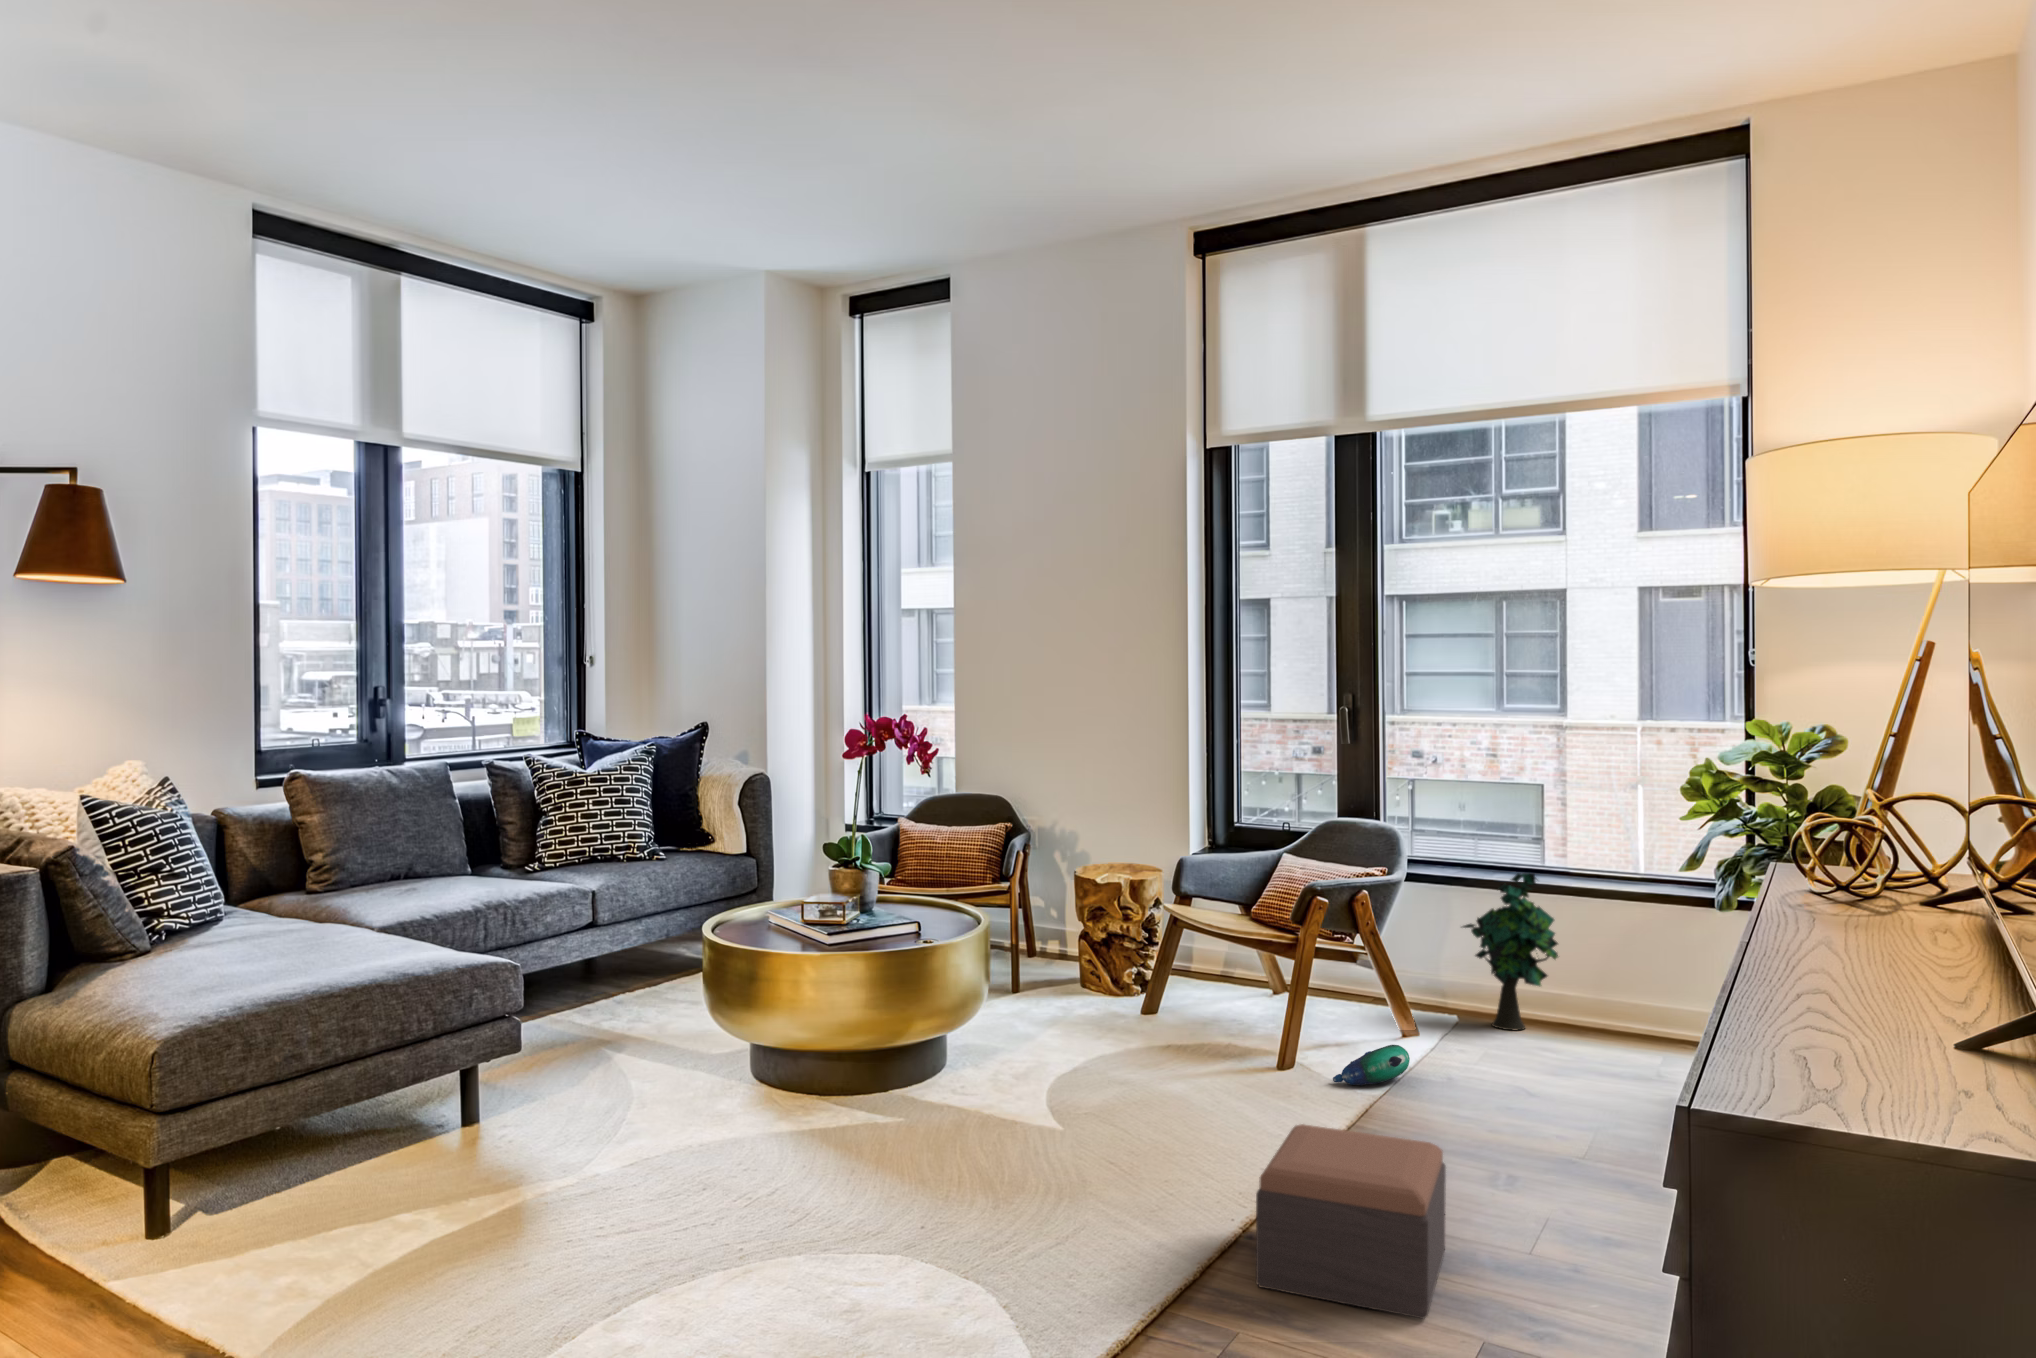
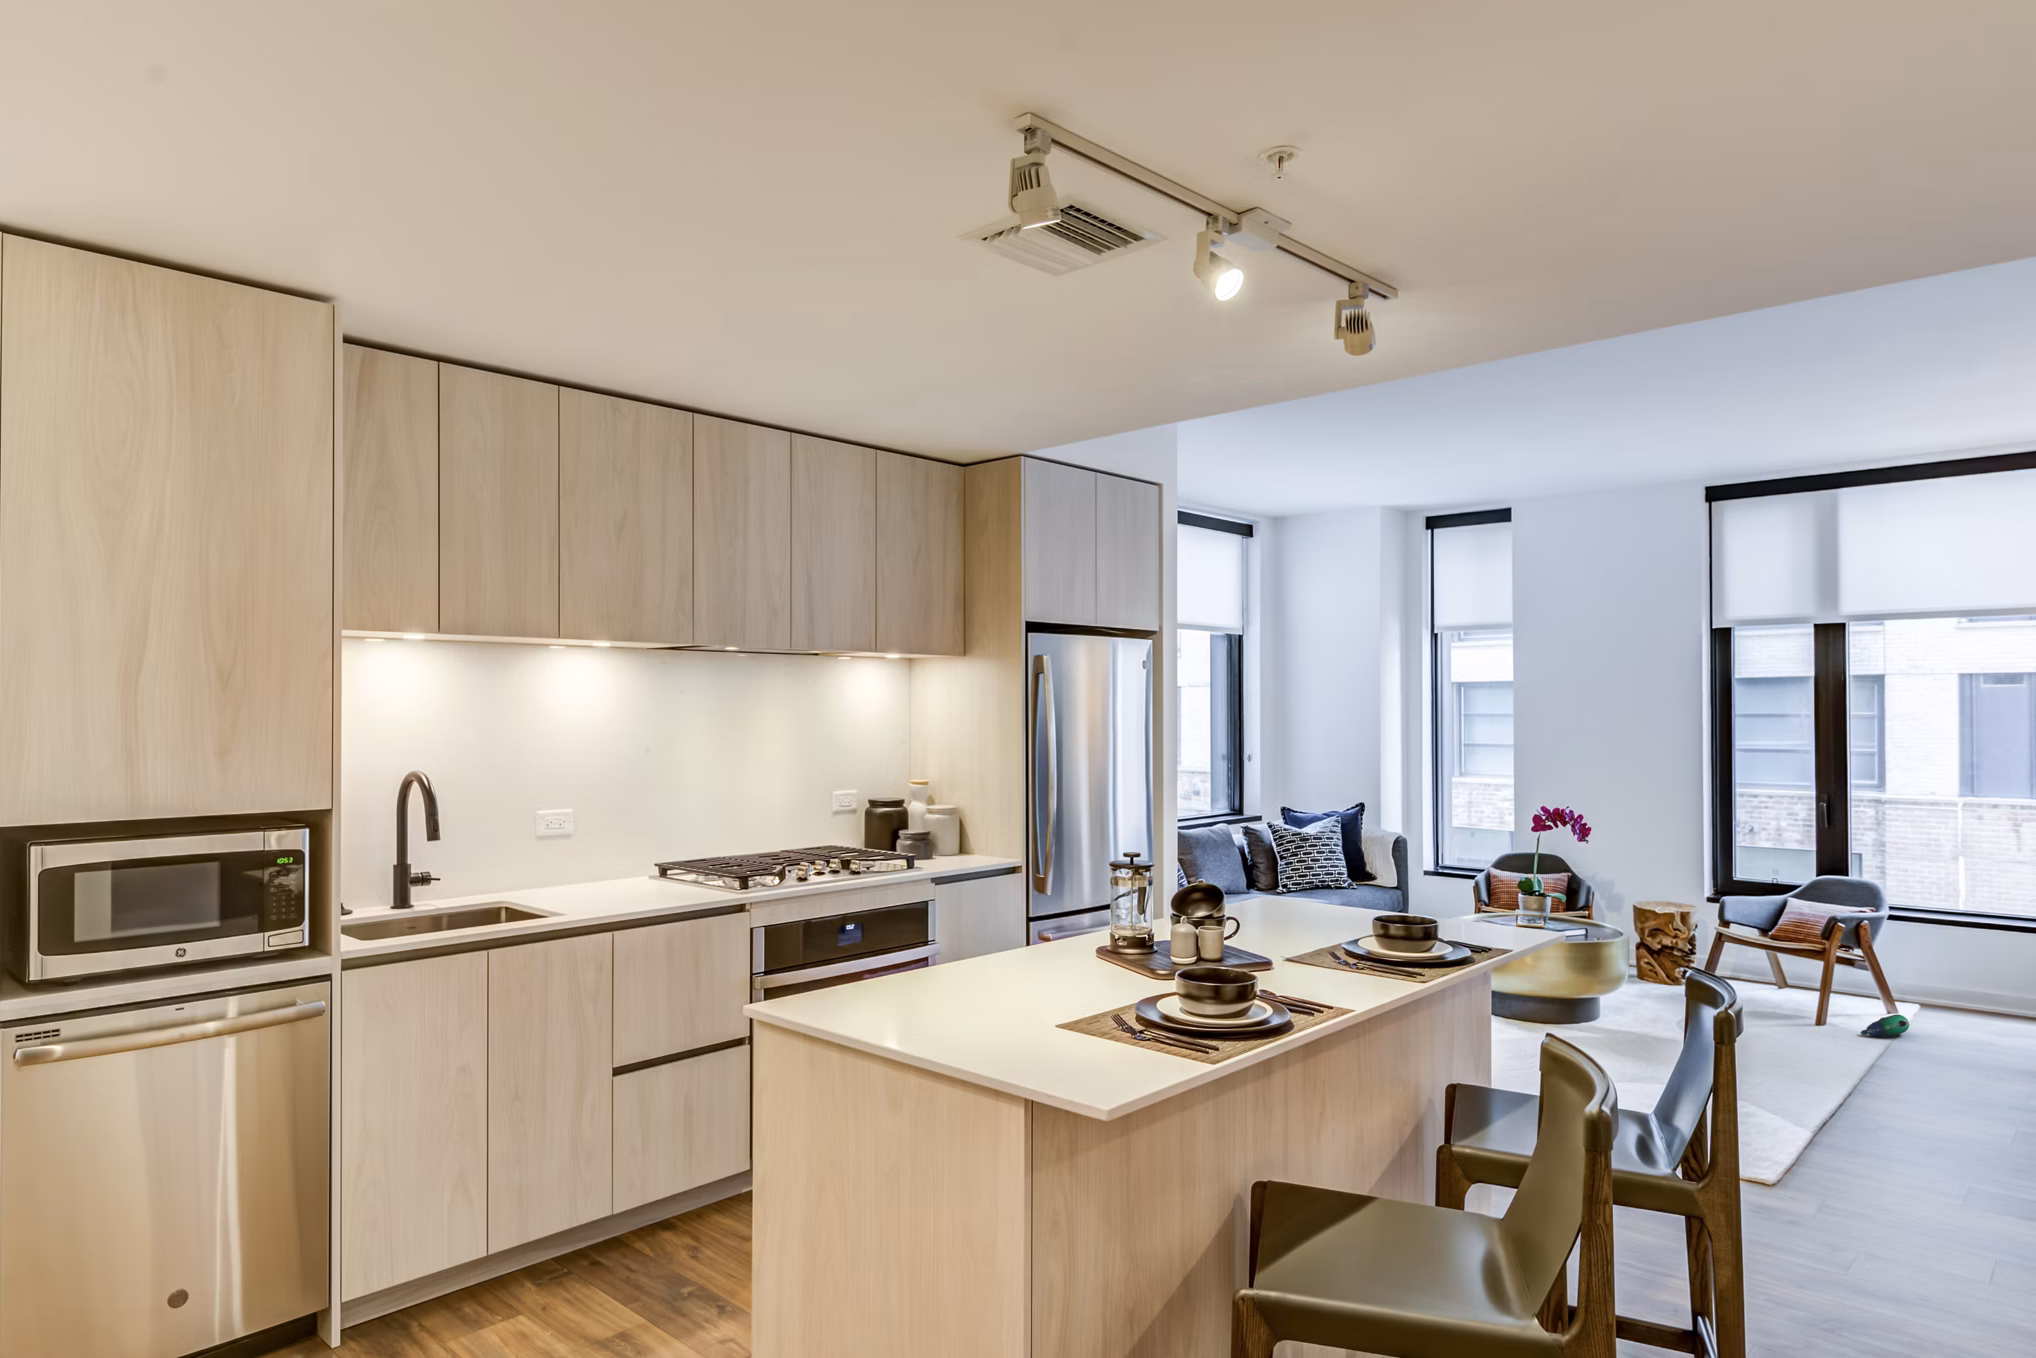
decorative plant: present [1463,873,1558,1030] -> none [1922,913,1998,1014]
footstool: present [1256,1124,1446,1319] -> none [1884,1040,1986,1128]

